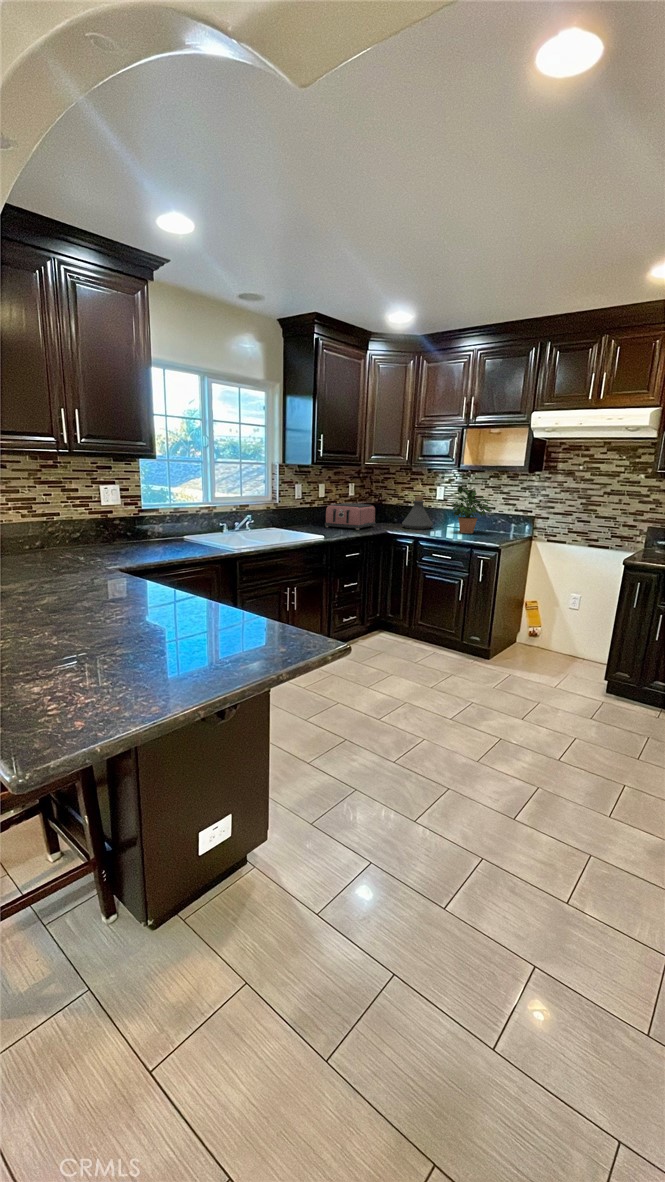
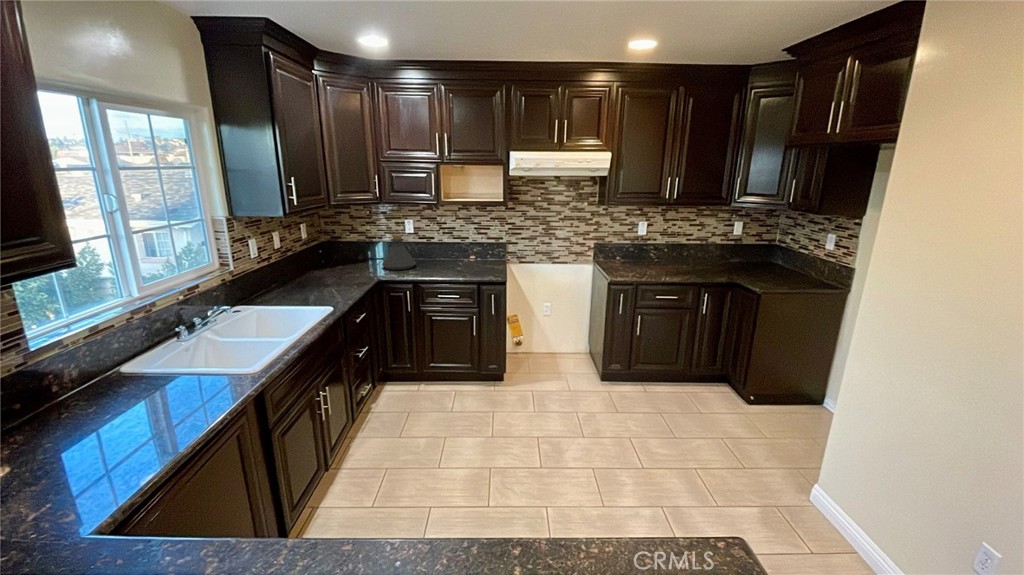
potted plant: present [451,486,493,533] -> none [436,222,479,268]
toaster: present [325,503,376,530] -> none [298,251,355,288]

